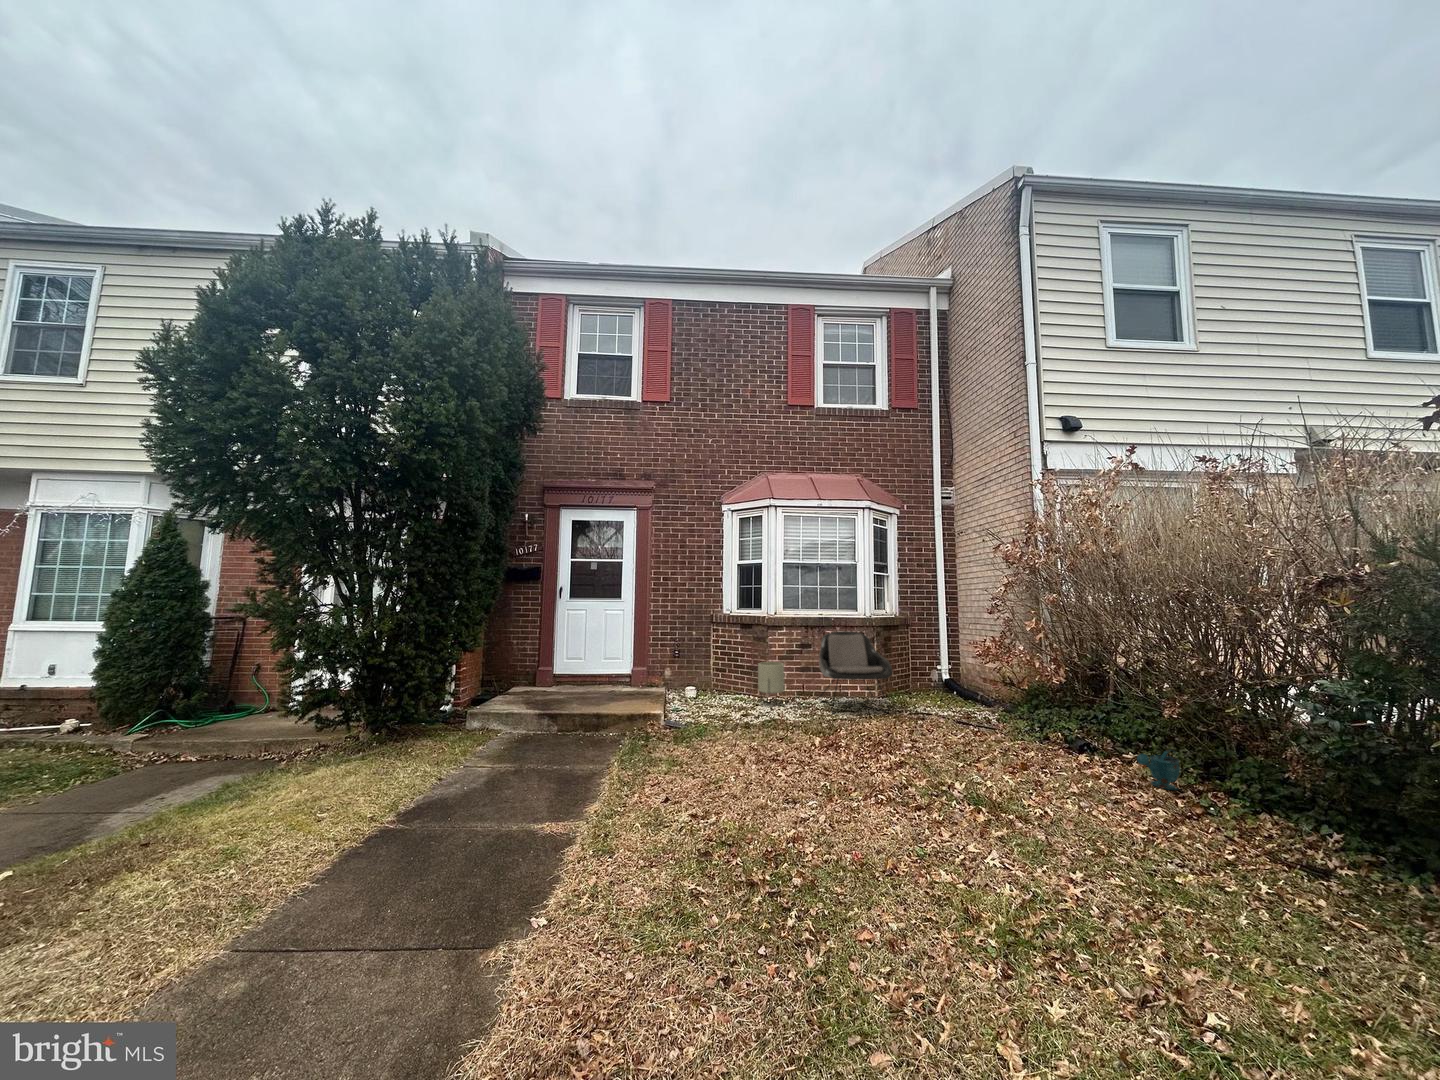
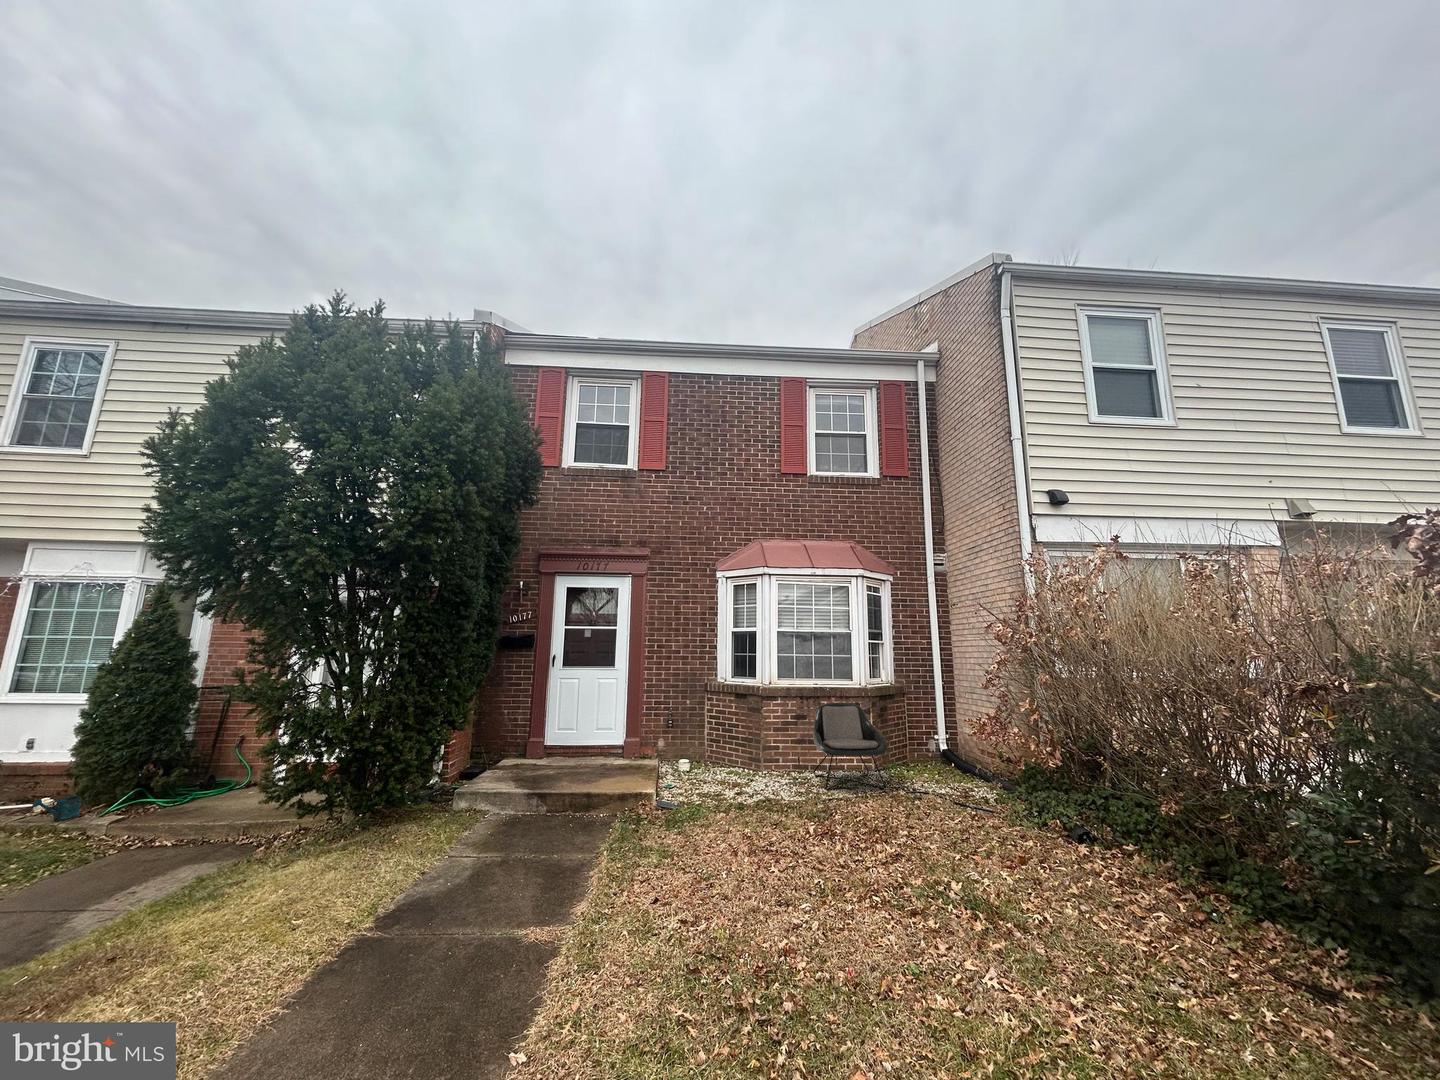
planter: present [758,662,785,695] -> none [752,734,779,782]
watering can: present [1137,750,1181,790] -> present [32,791,85,821]

